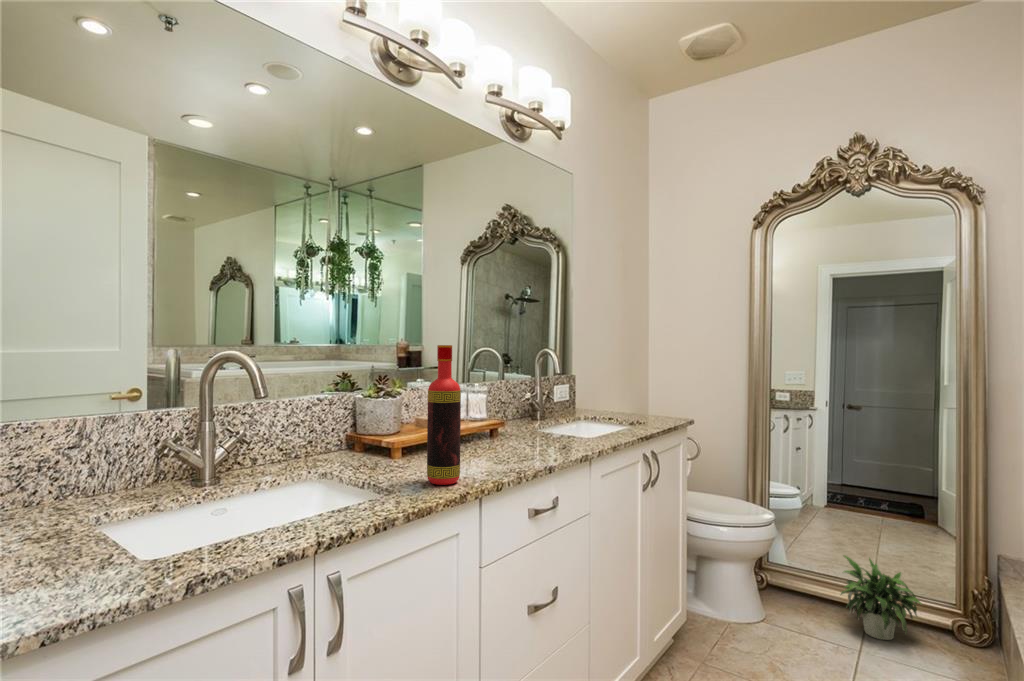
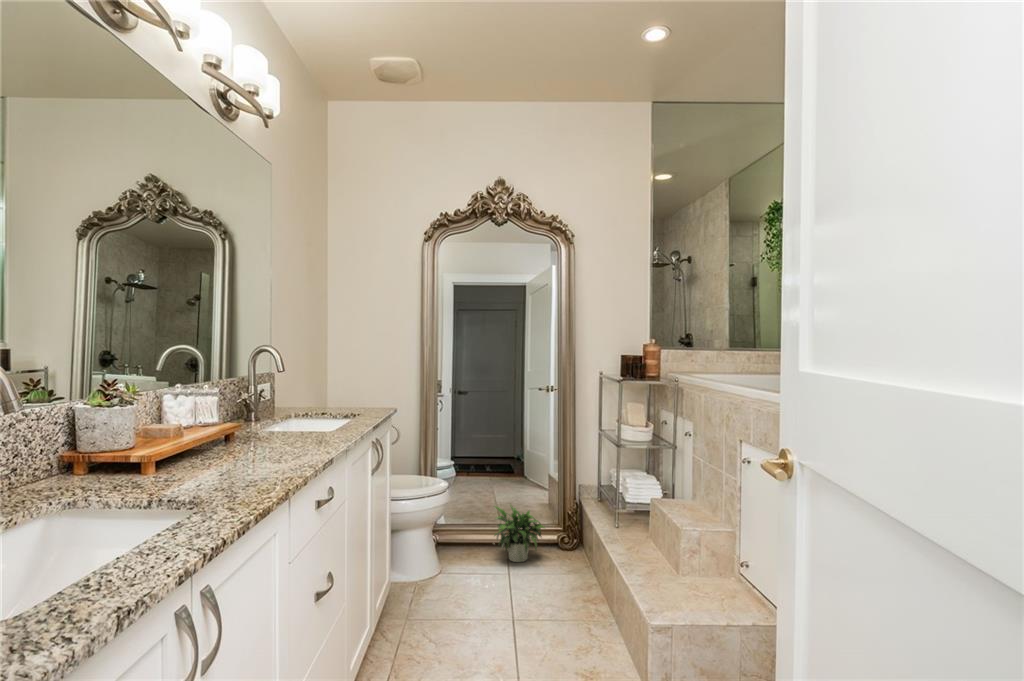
bottle: present [427,345,461,485] -> none [236,343,273,487]

